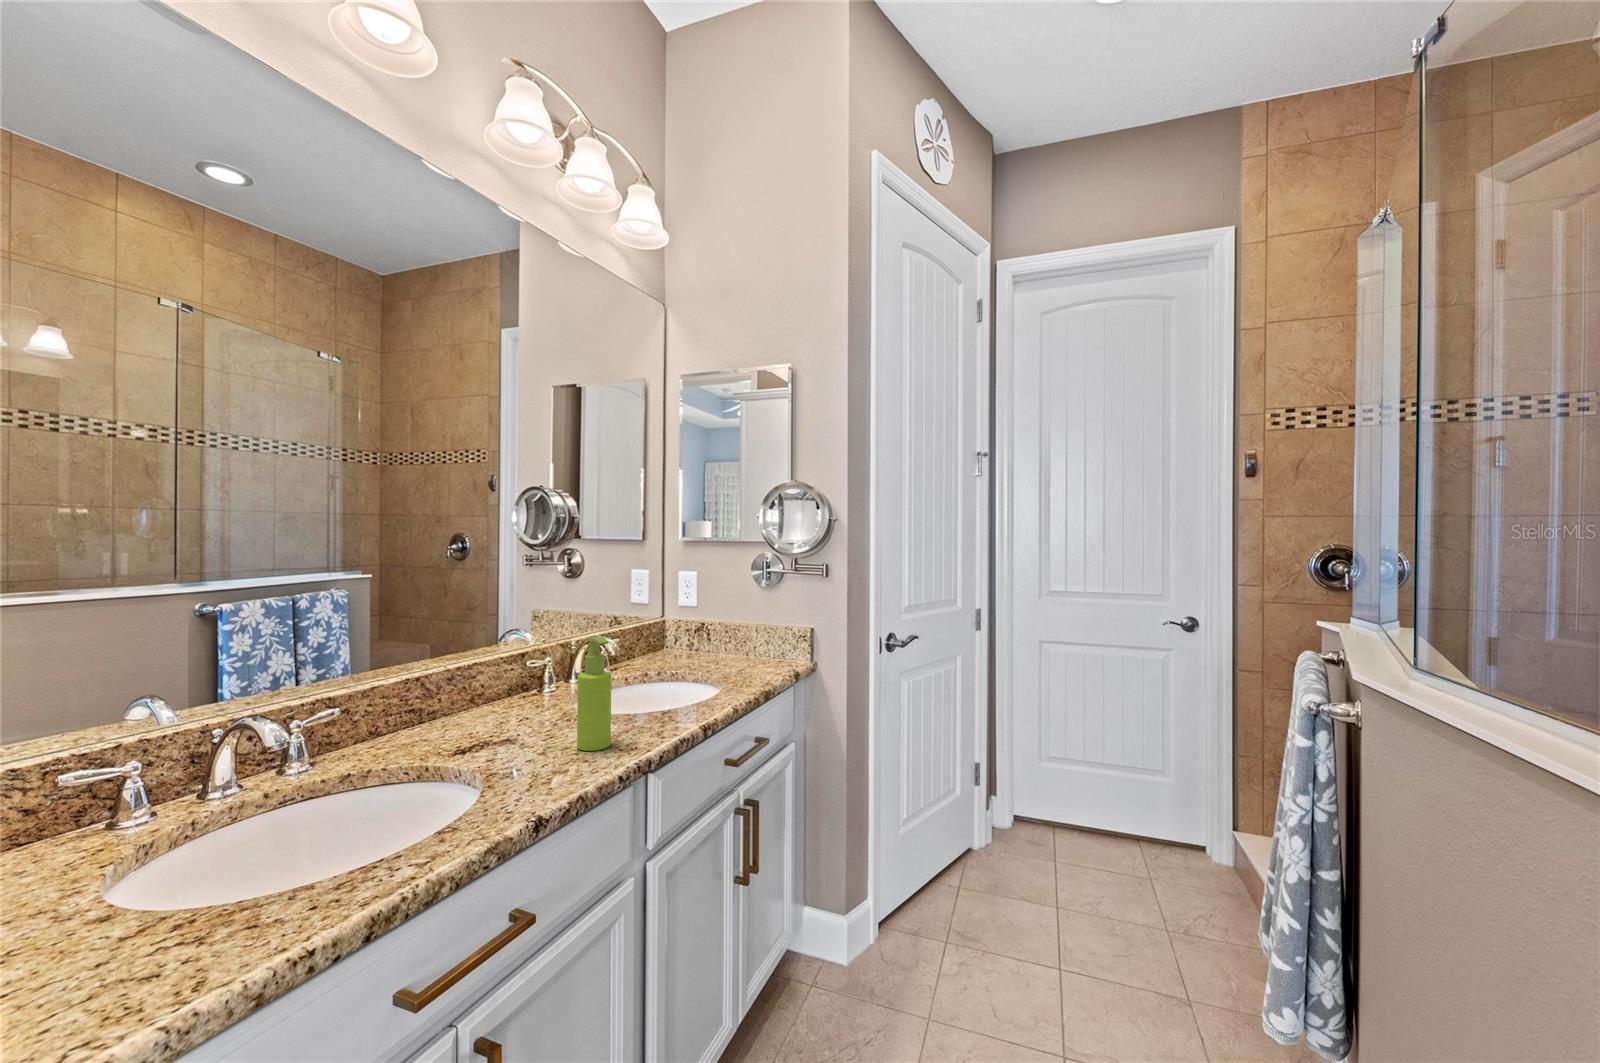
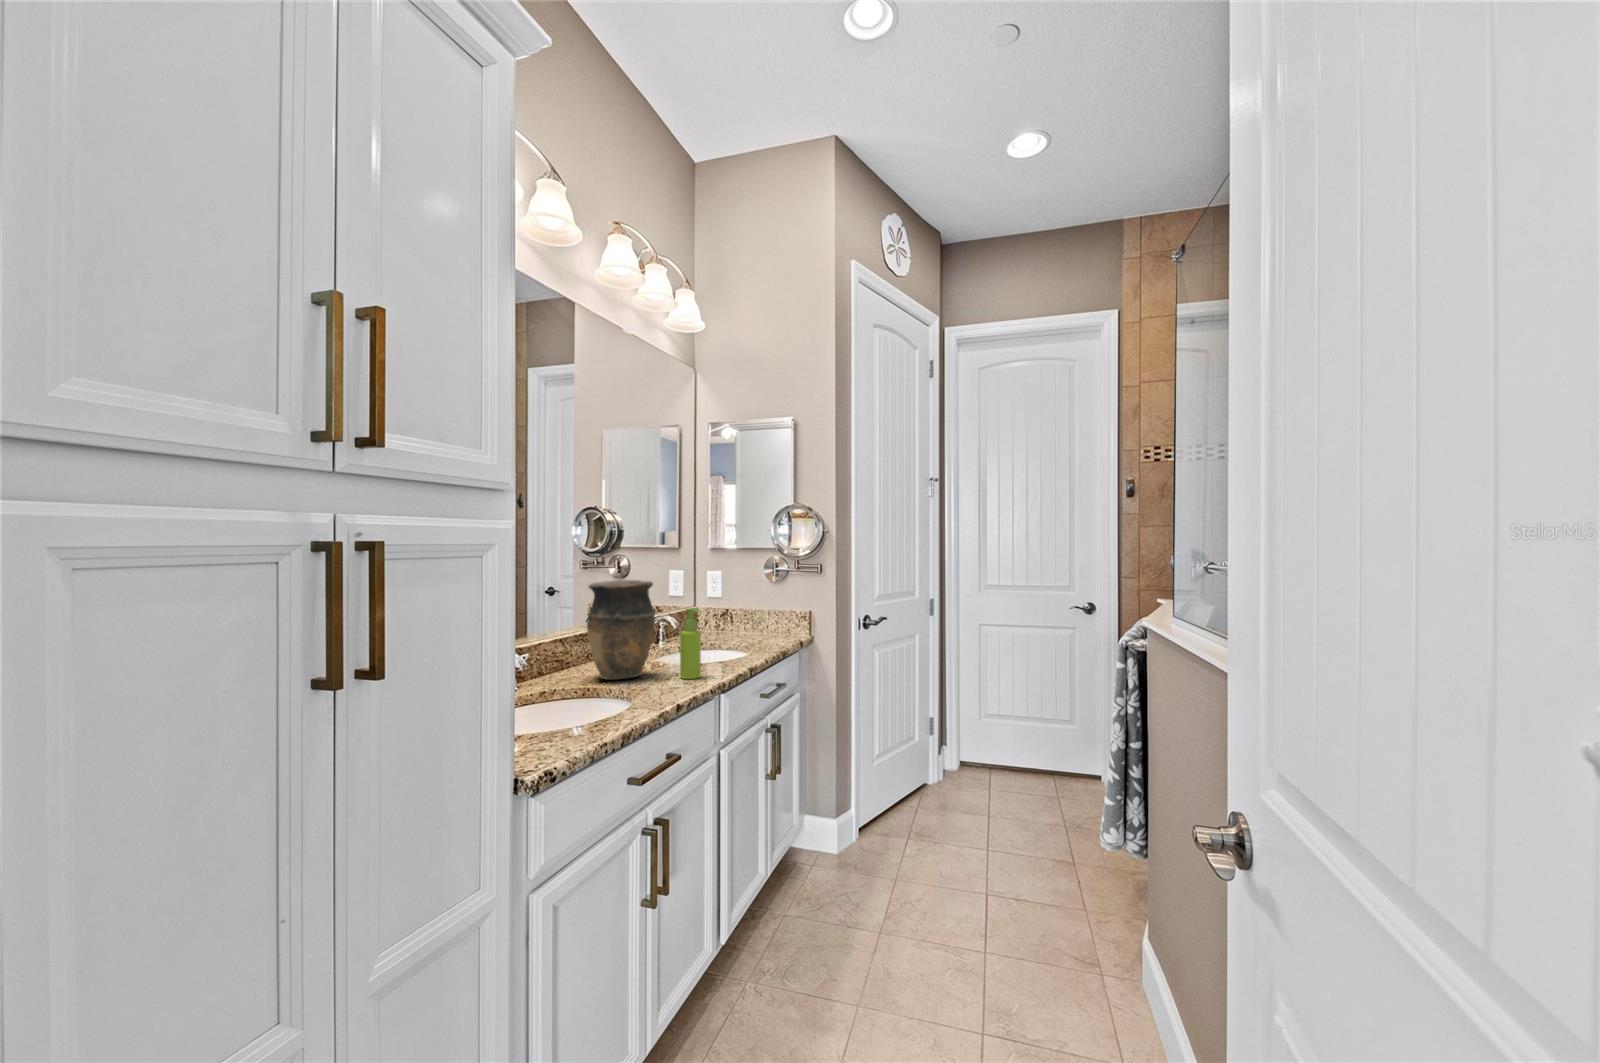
vase: none [435,590,550,749] -> present [587,580,655,680]

